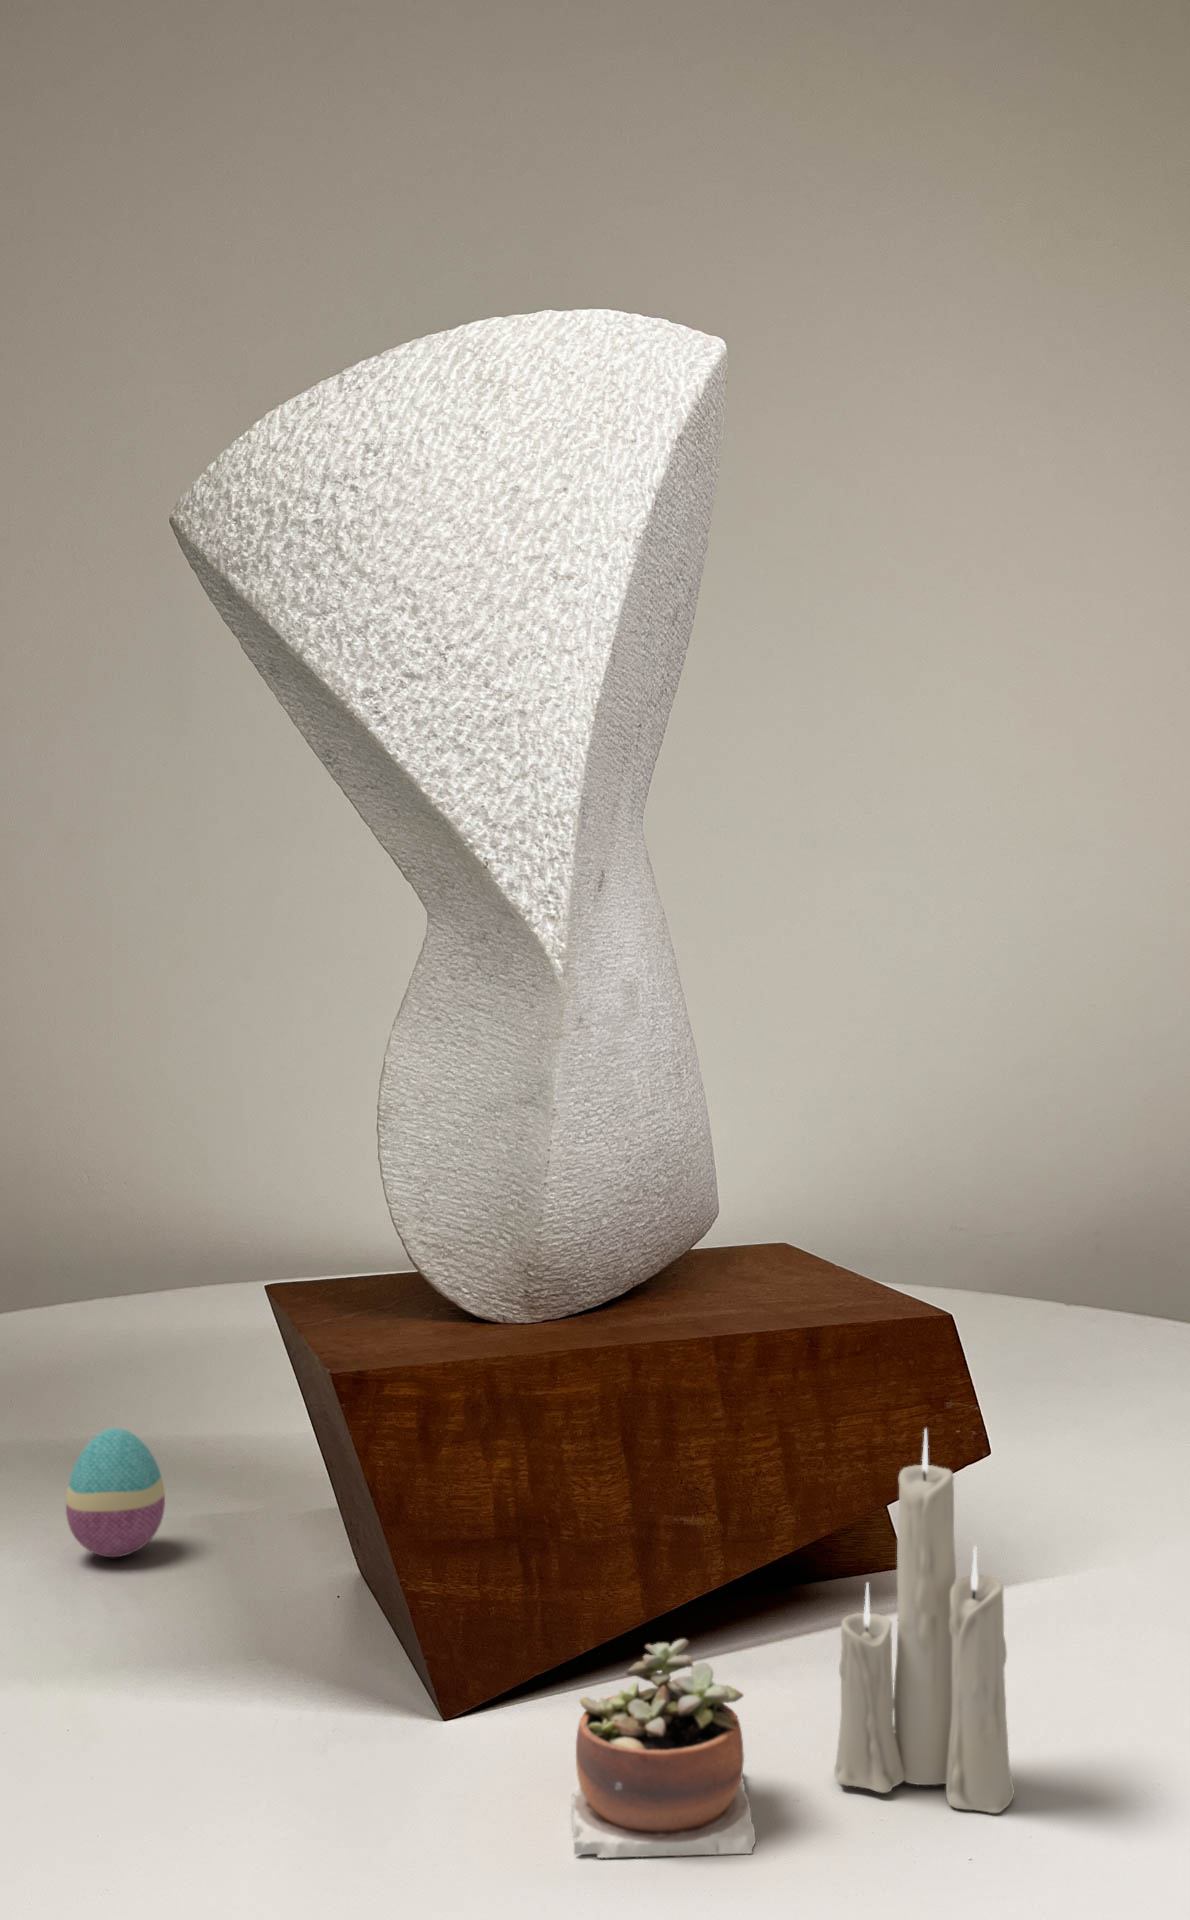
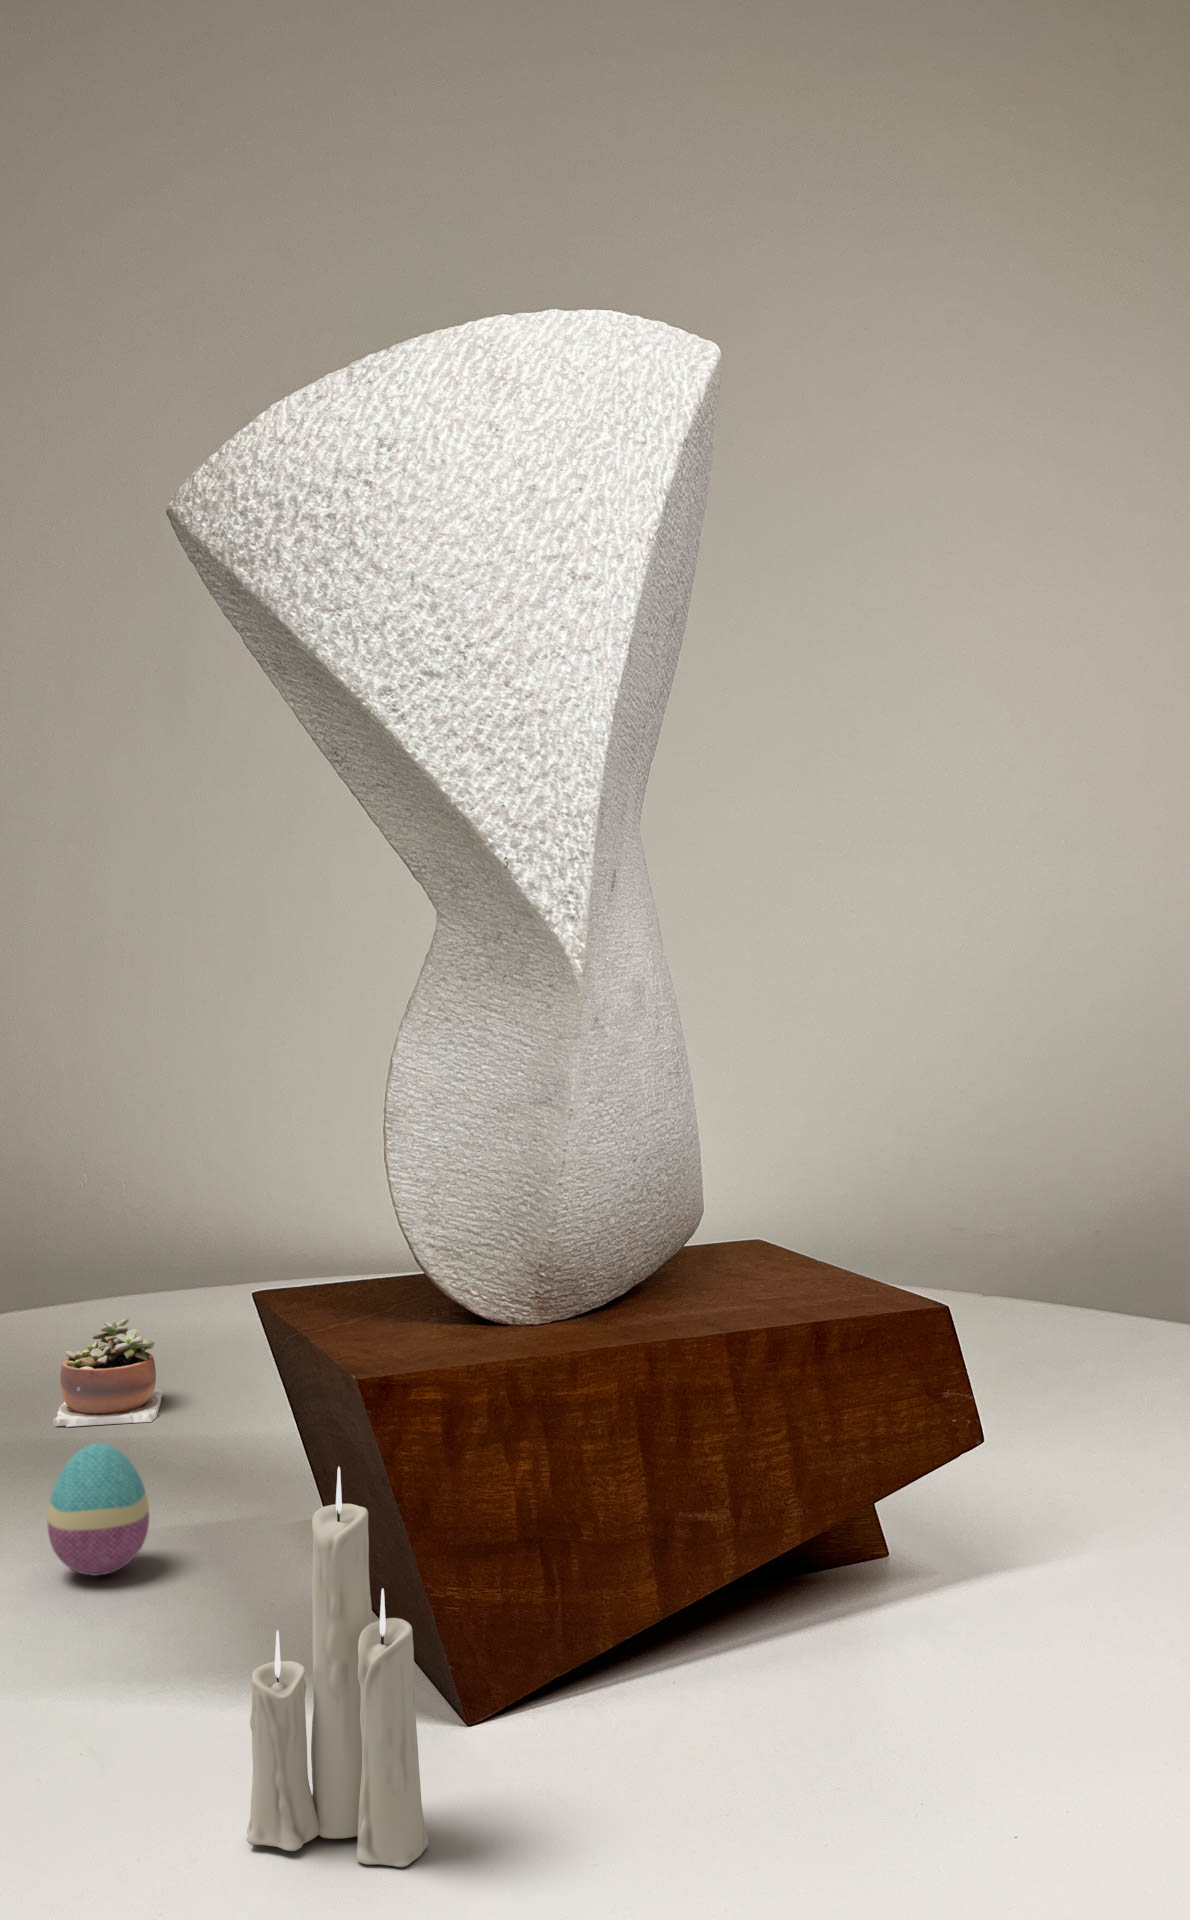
candle: present [834,1429,1014,1813] -> present [247,1467,428,1867]
succulent plant: present [572,1639,756,1858] -> present [53,1318,163,1427]

